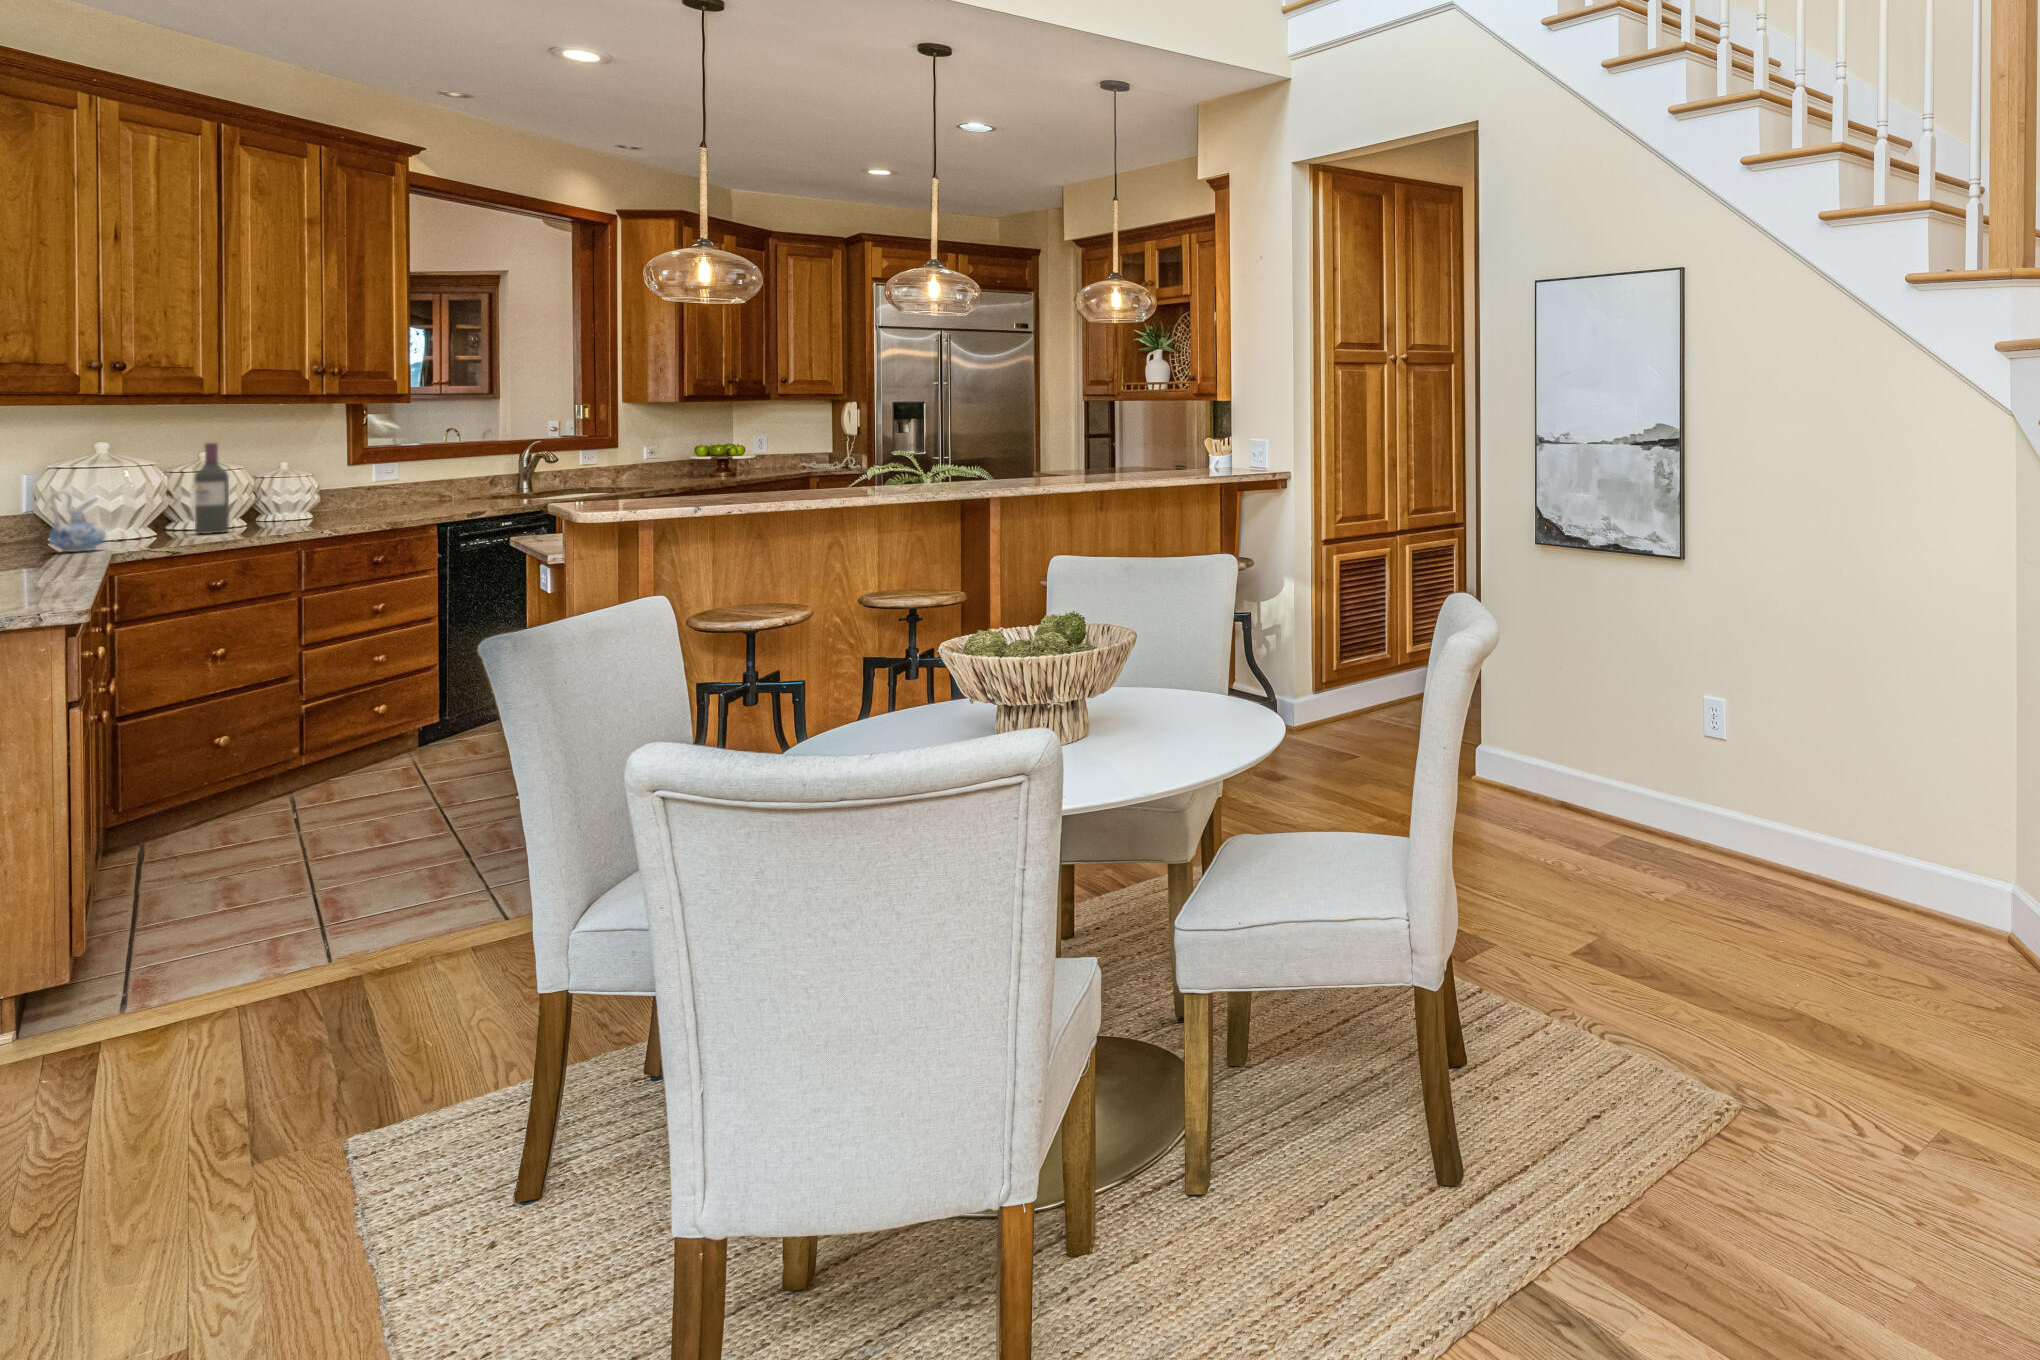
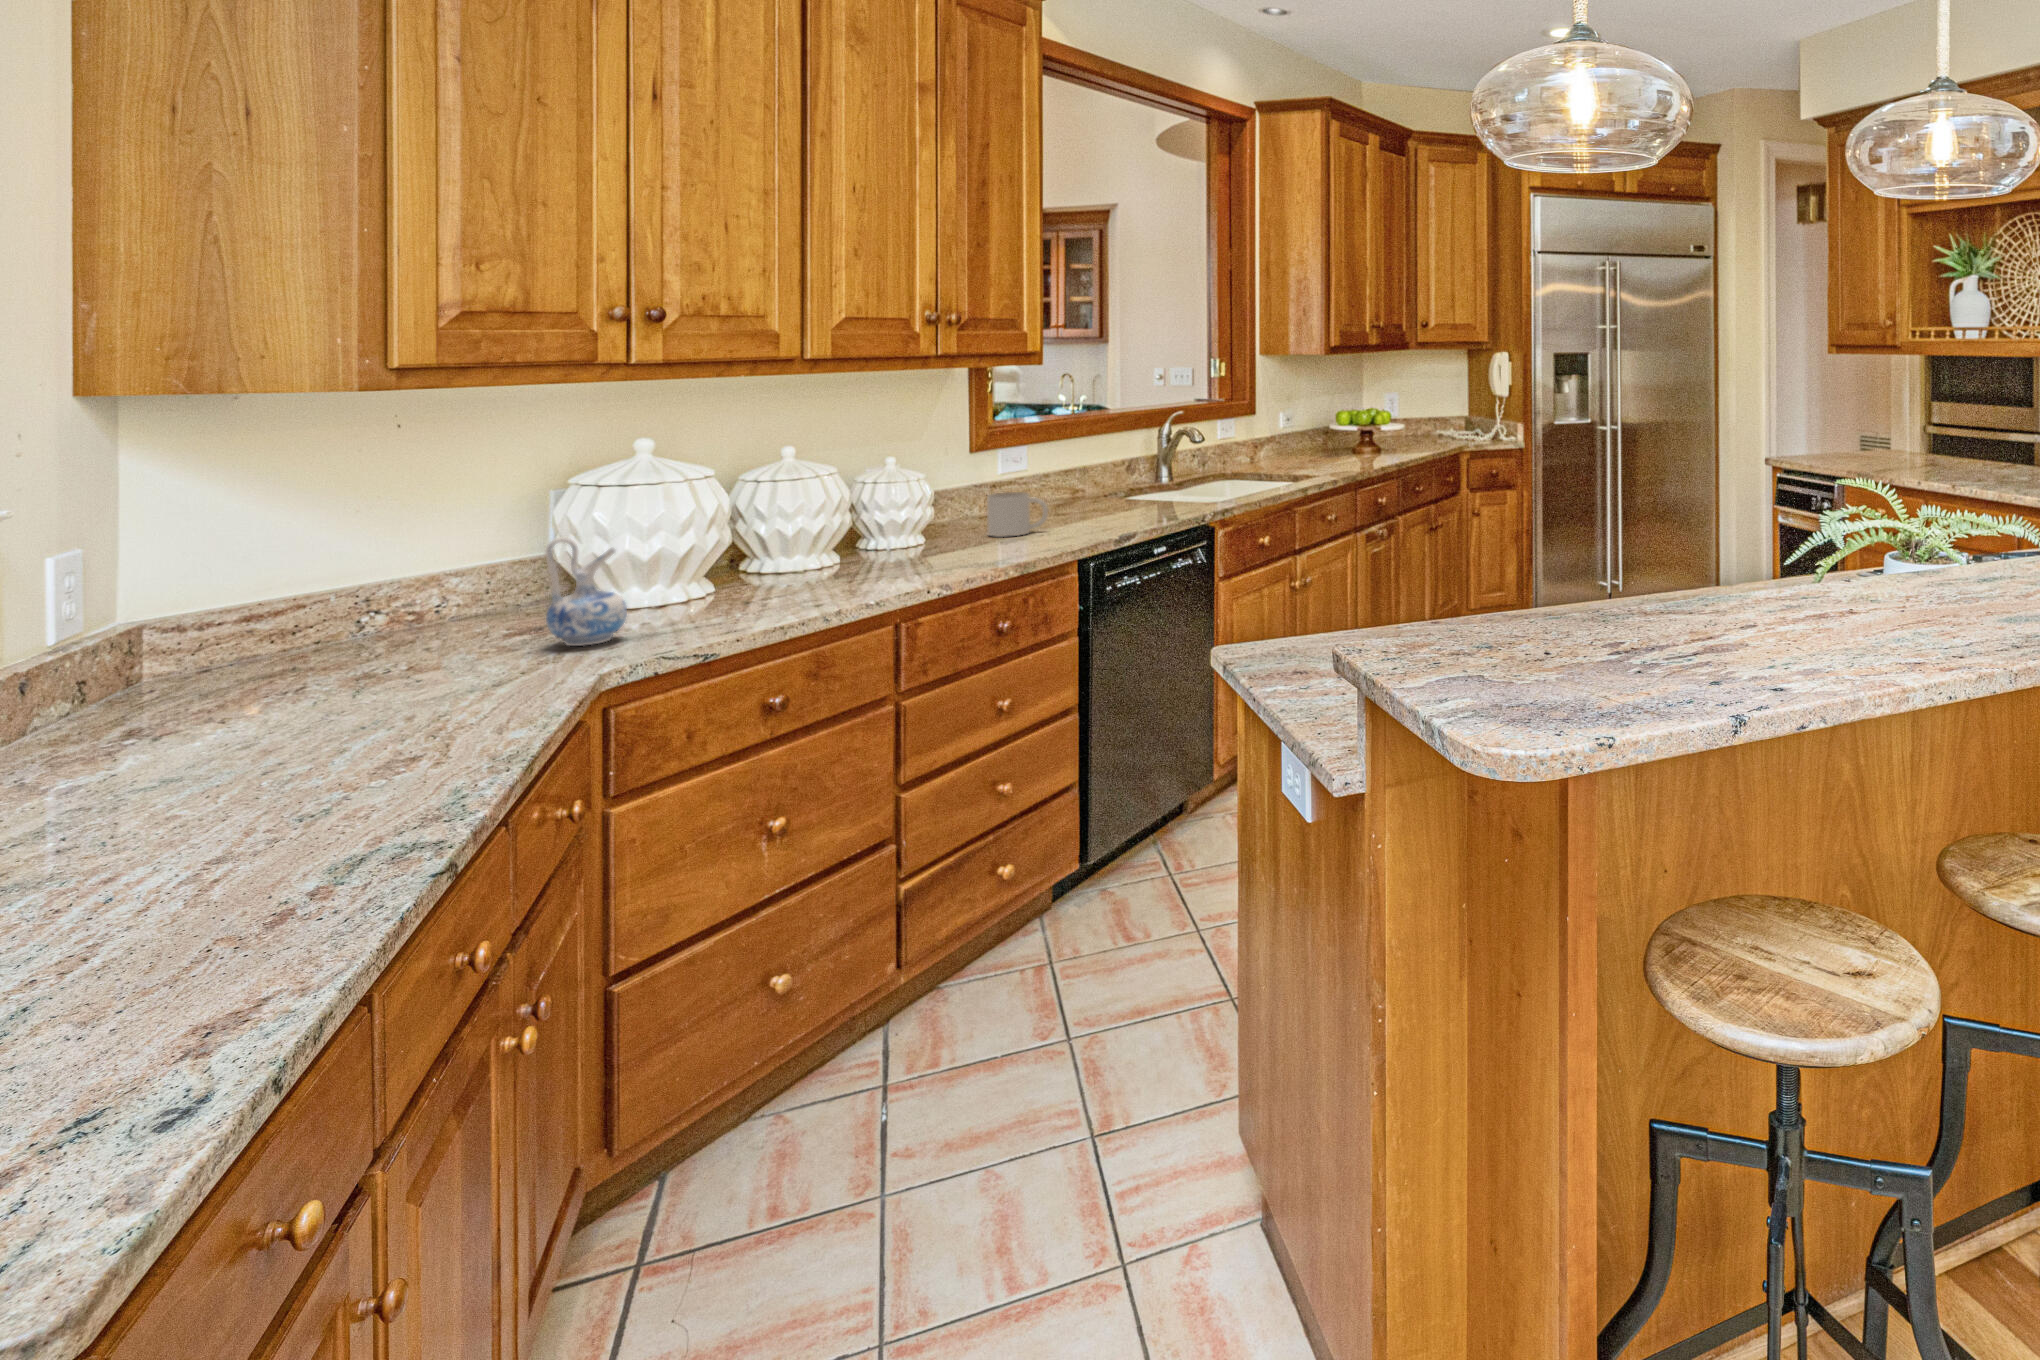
wine bottle: present [195,443,230,534] -> none [770,437,814,586]
mug: none [364,487,415,515] -> present [987,492,1048,537]

